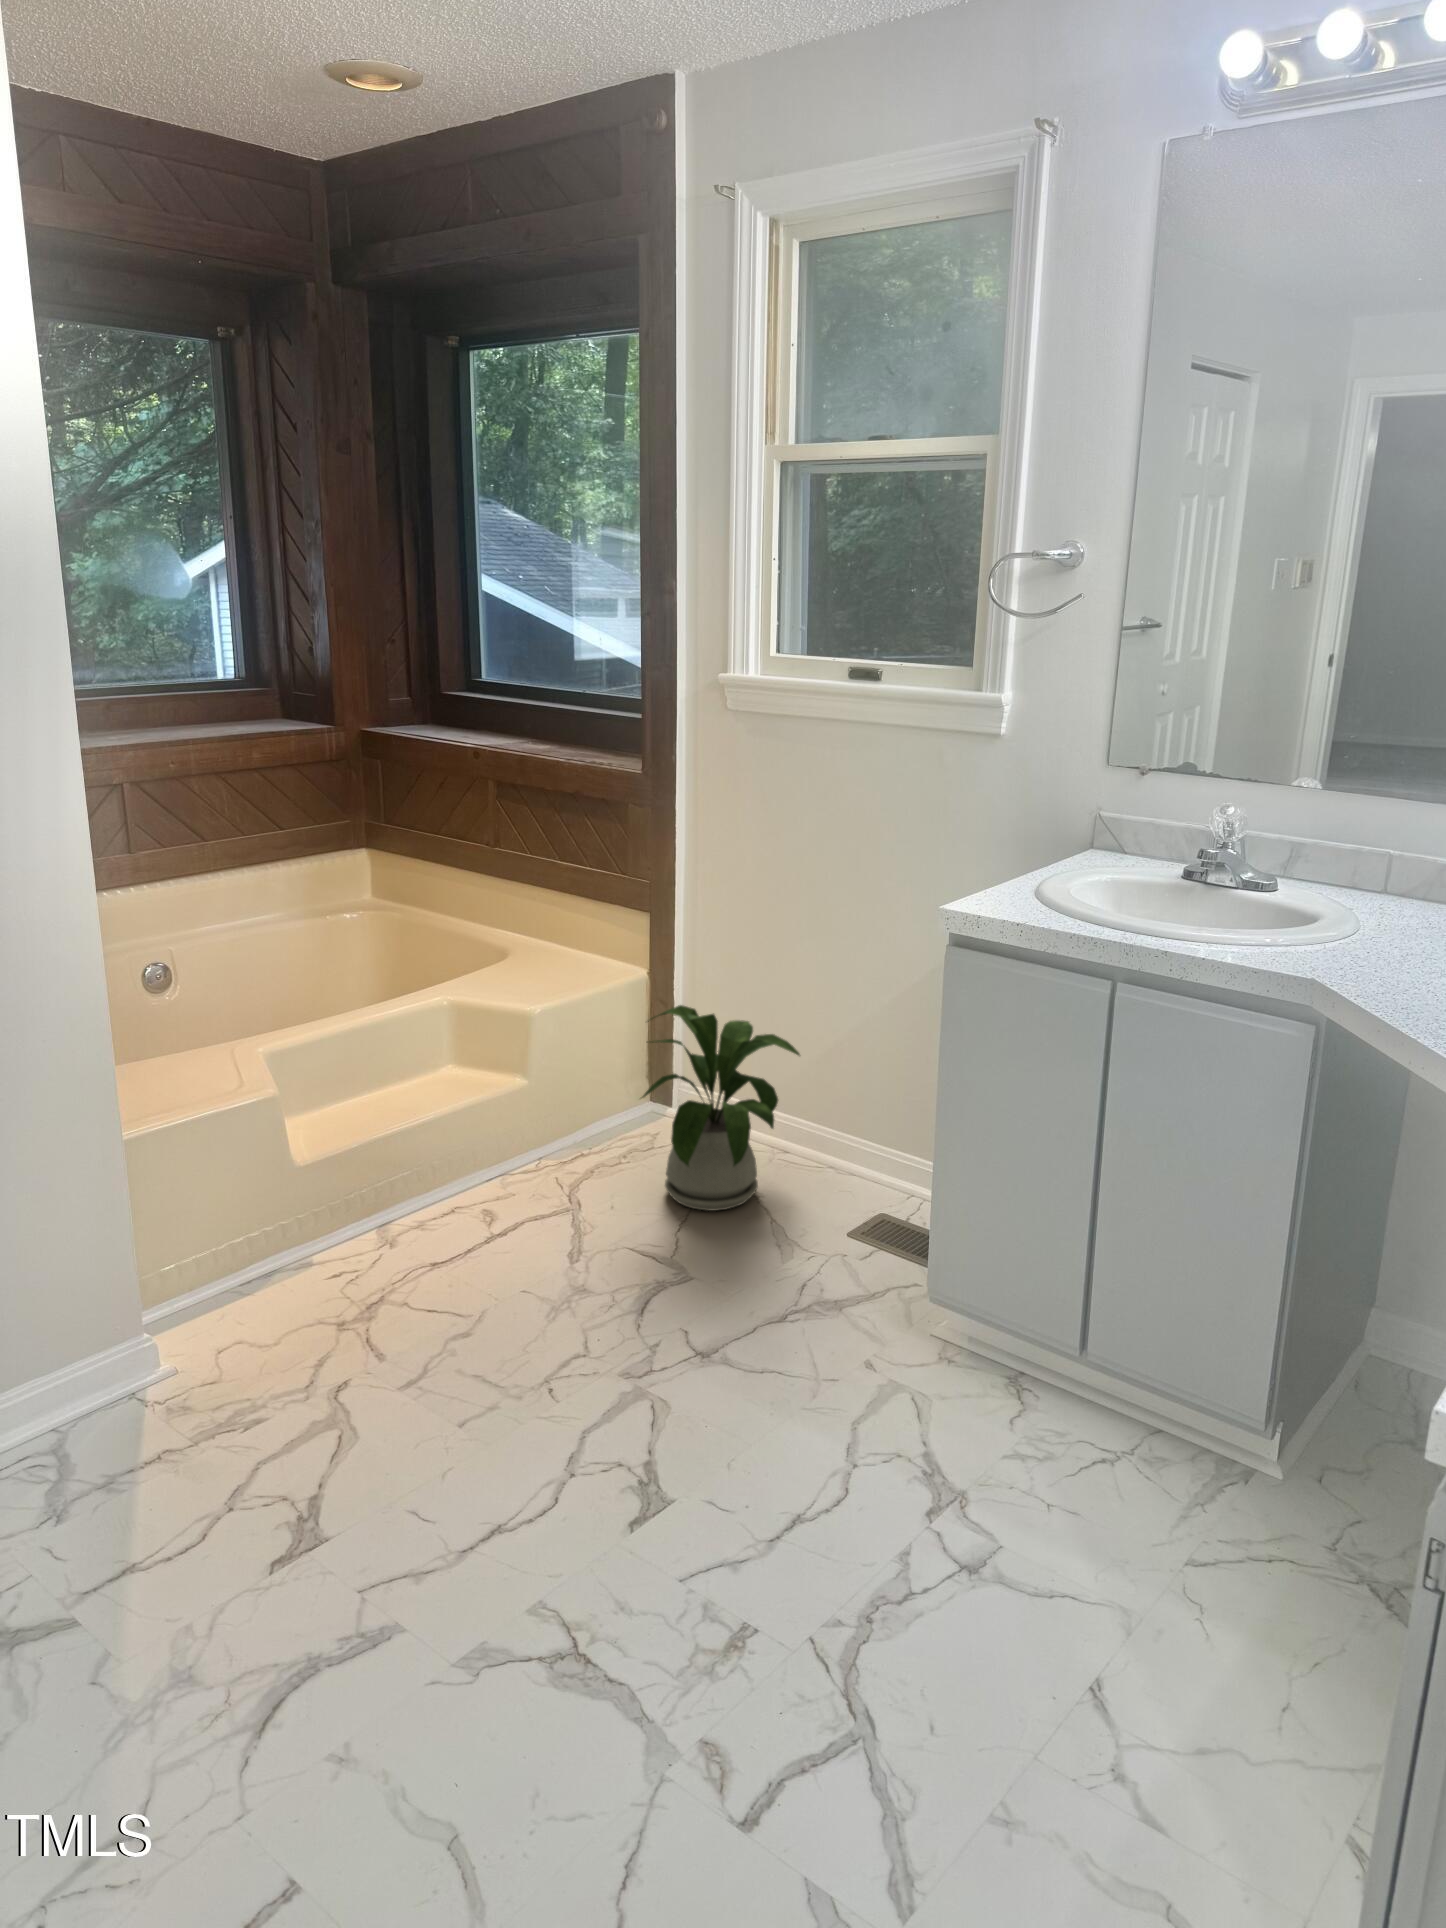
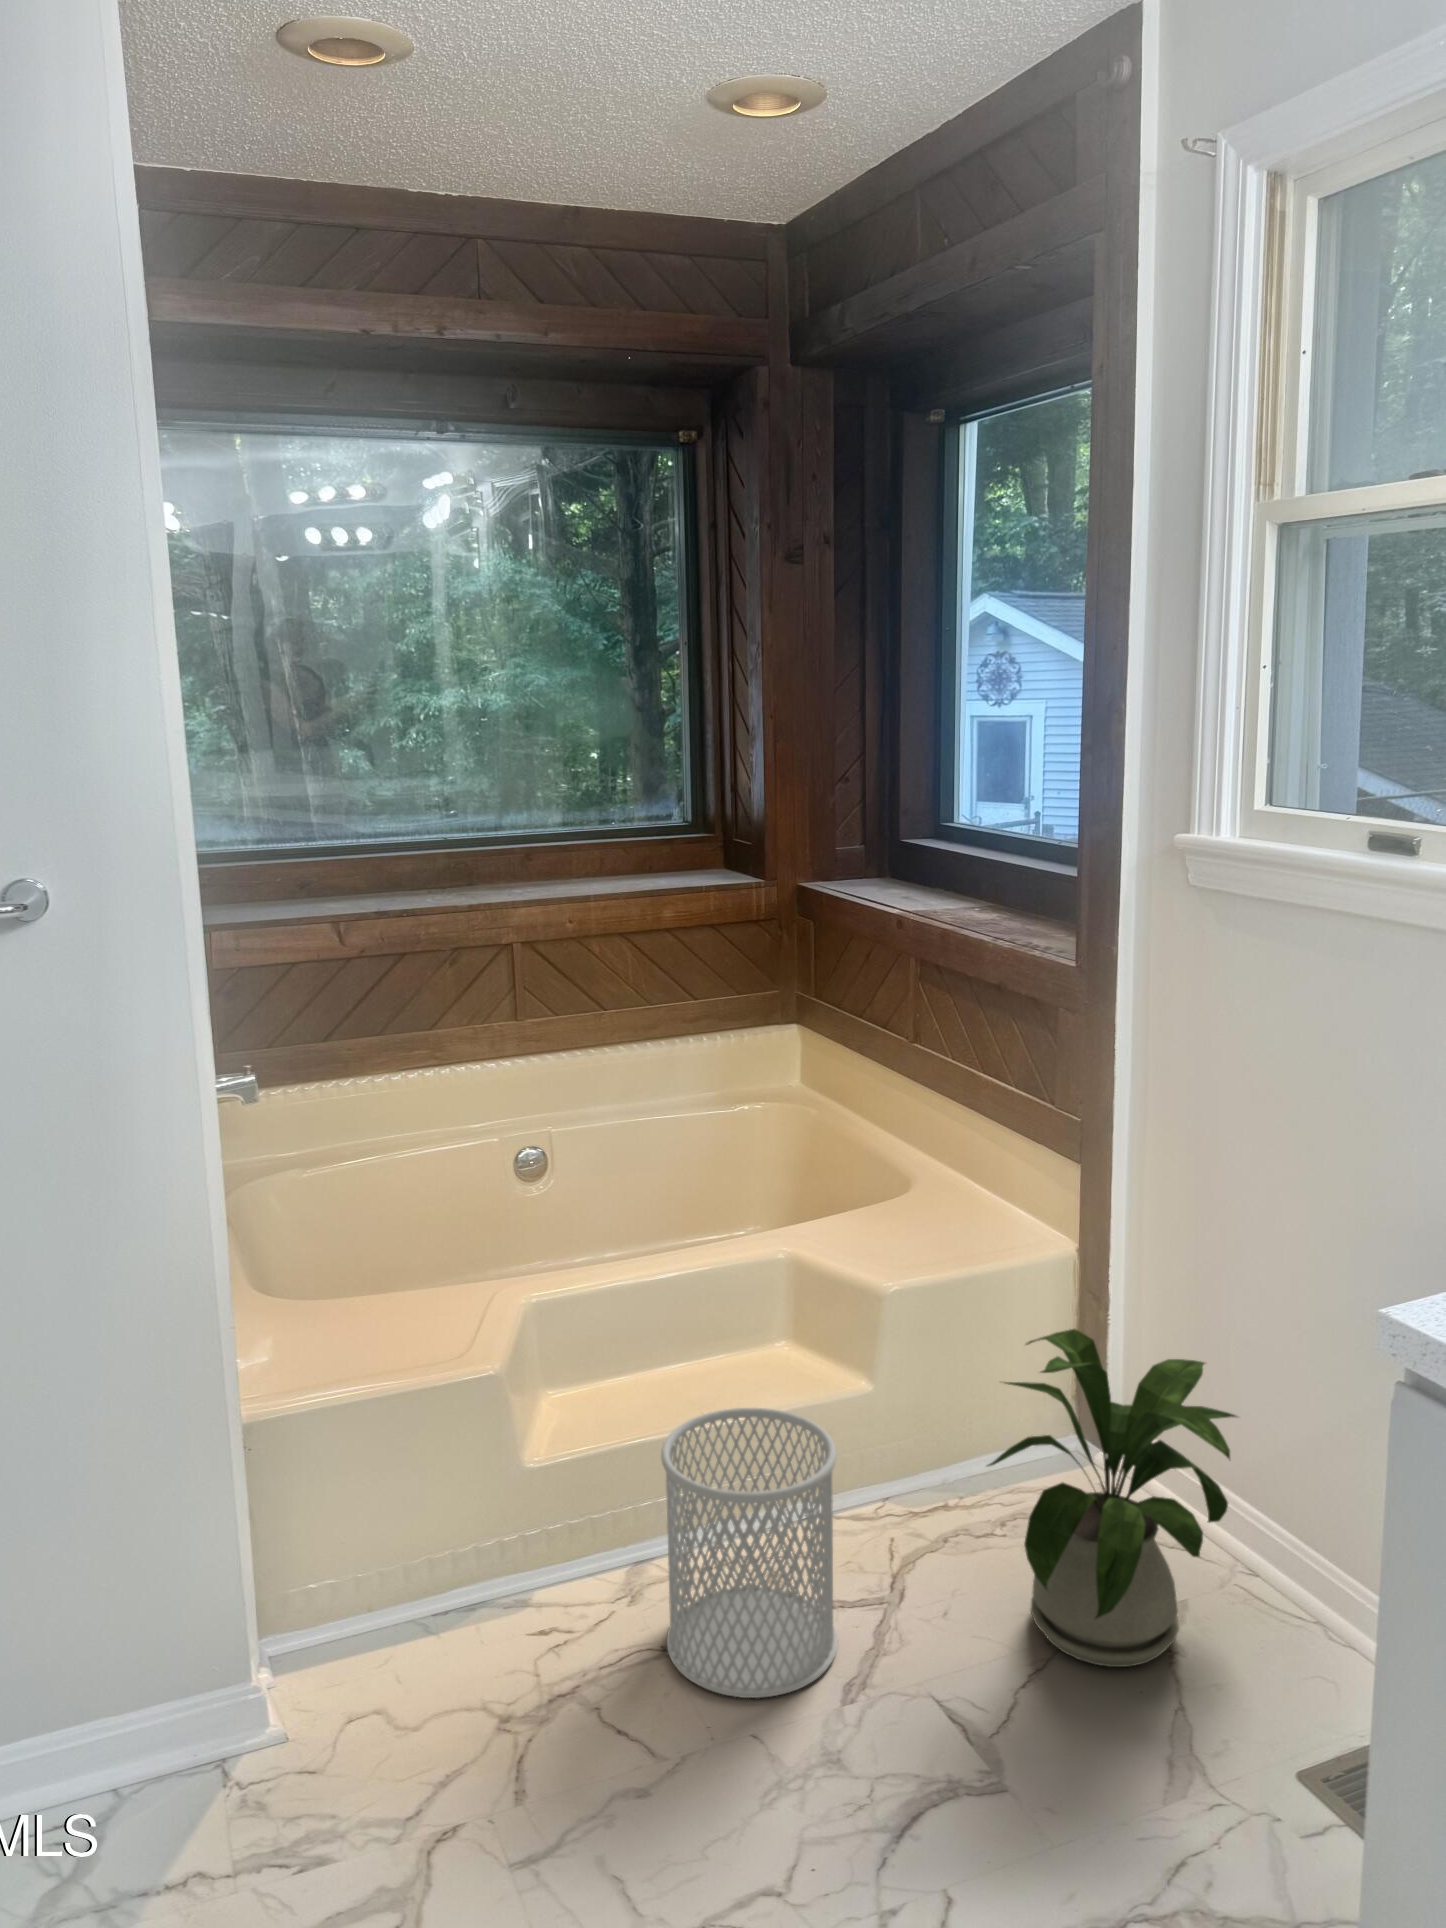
wastebasket: none [424,1088,554,1278] -> present [661,1408,837,1698]

